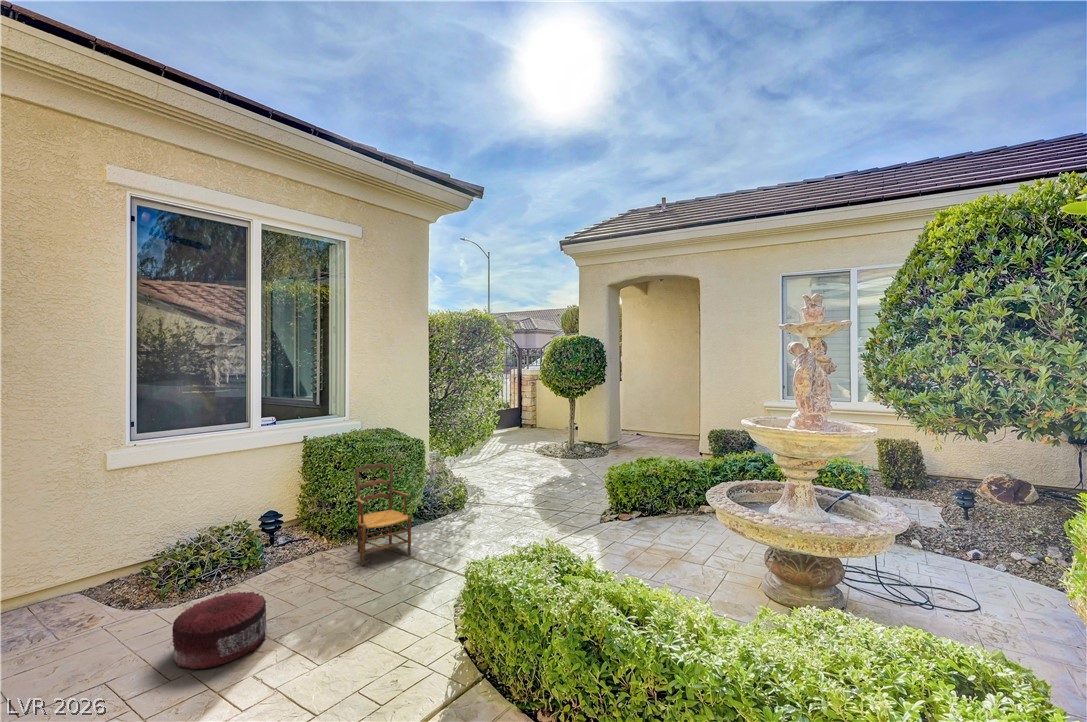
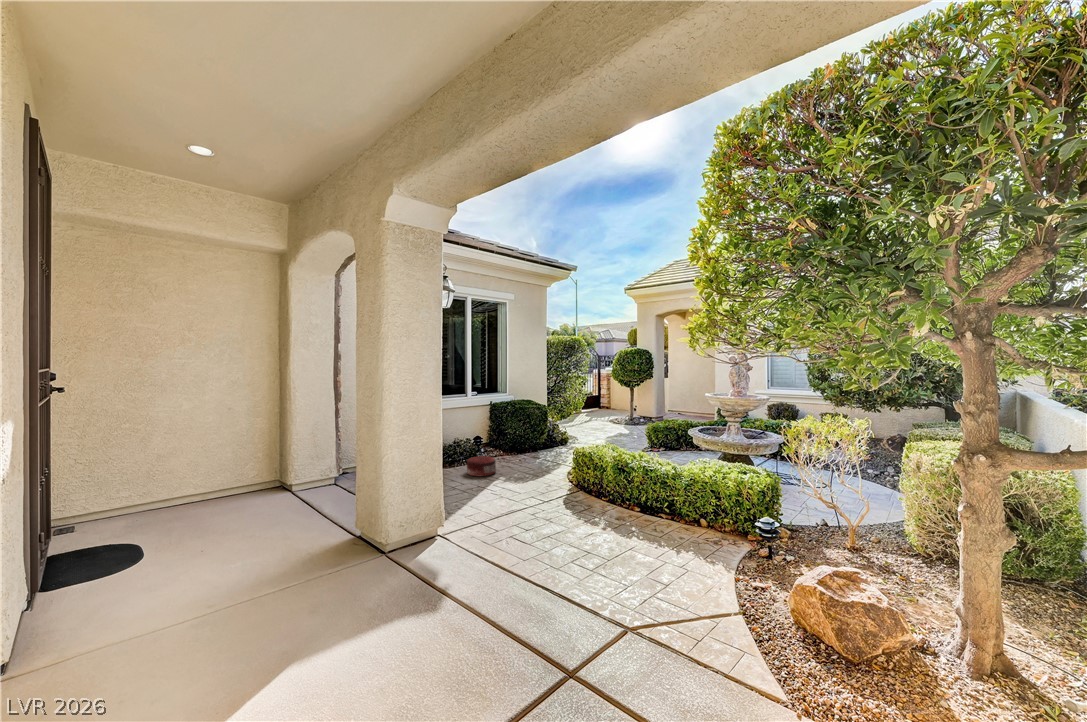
armchair: present [355,463,411,566] -> none [517,414,543,459]

